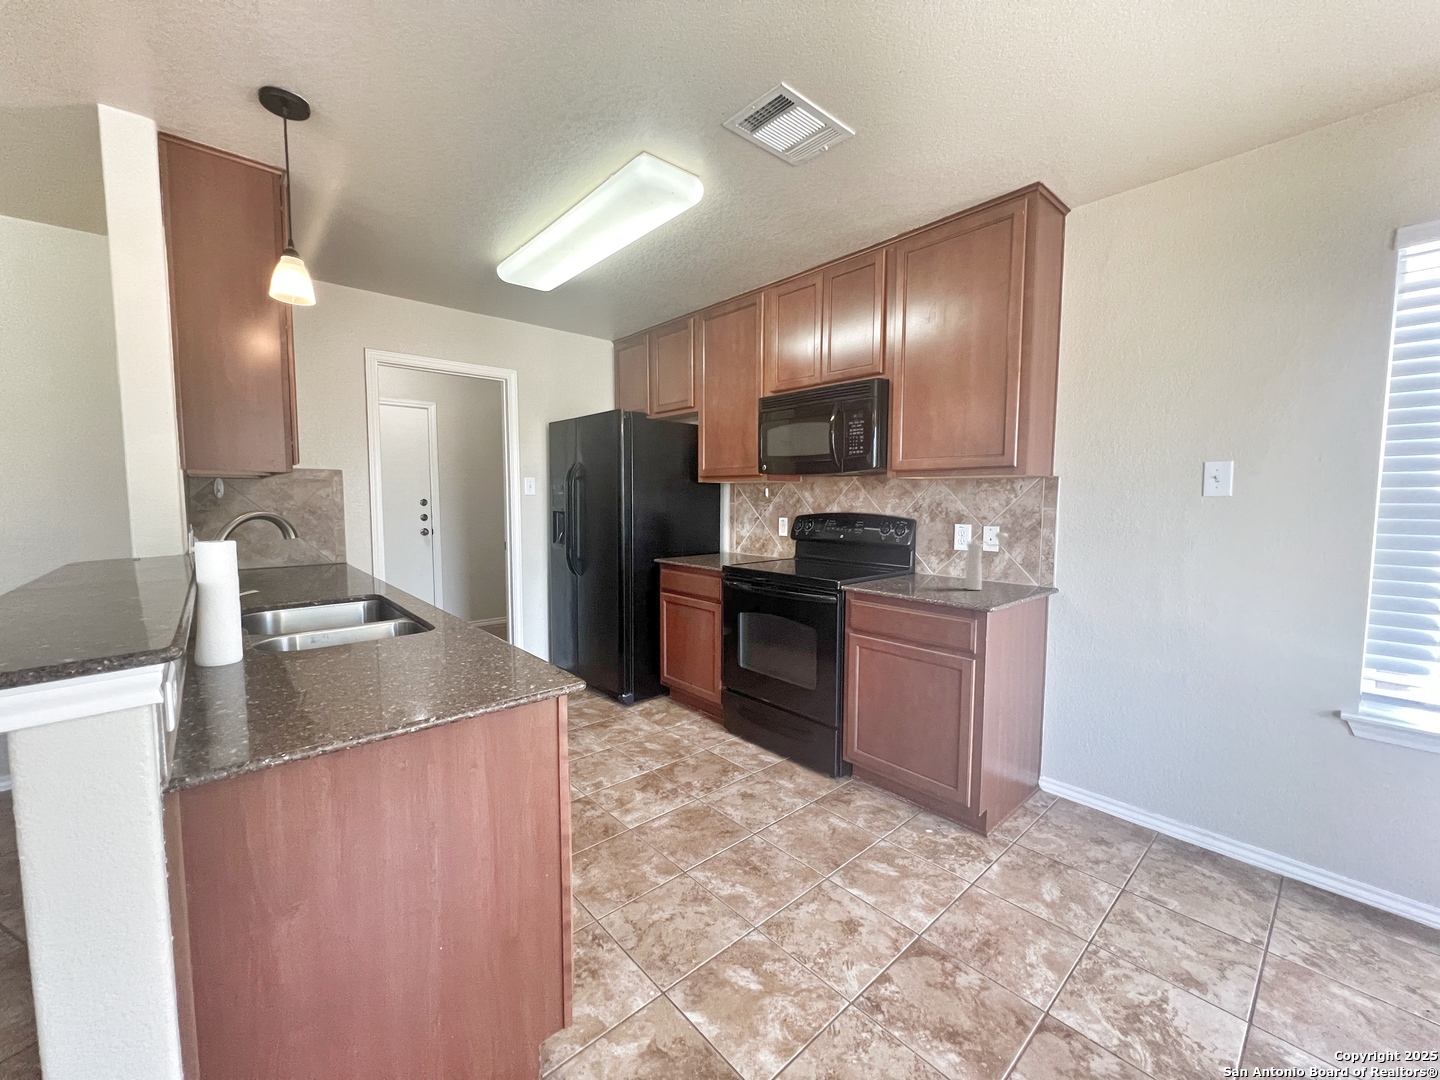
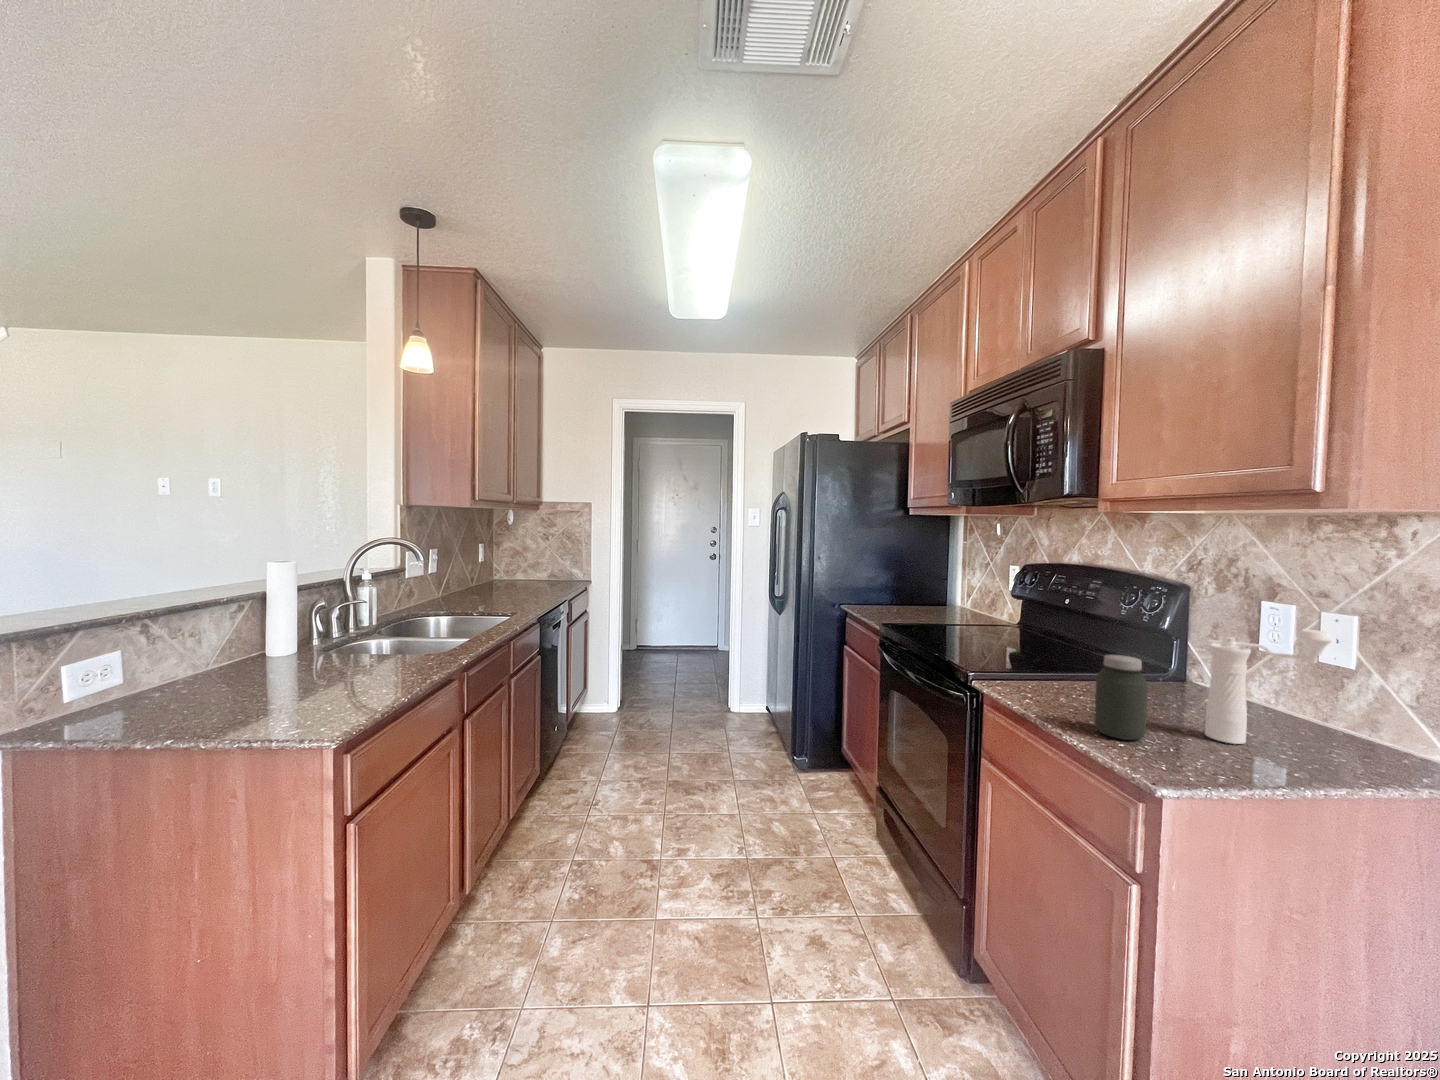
jar: none [931,553,956,596] -> present [1094,655,1148,740]

